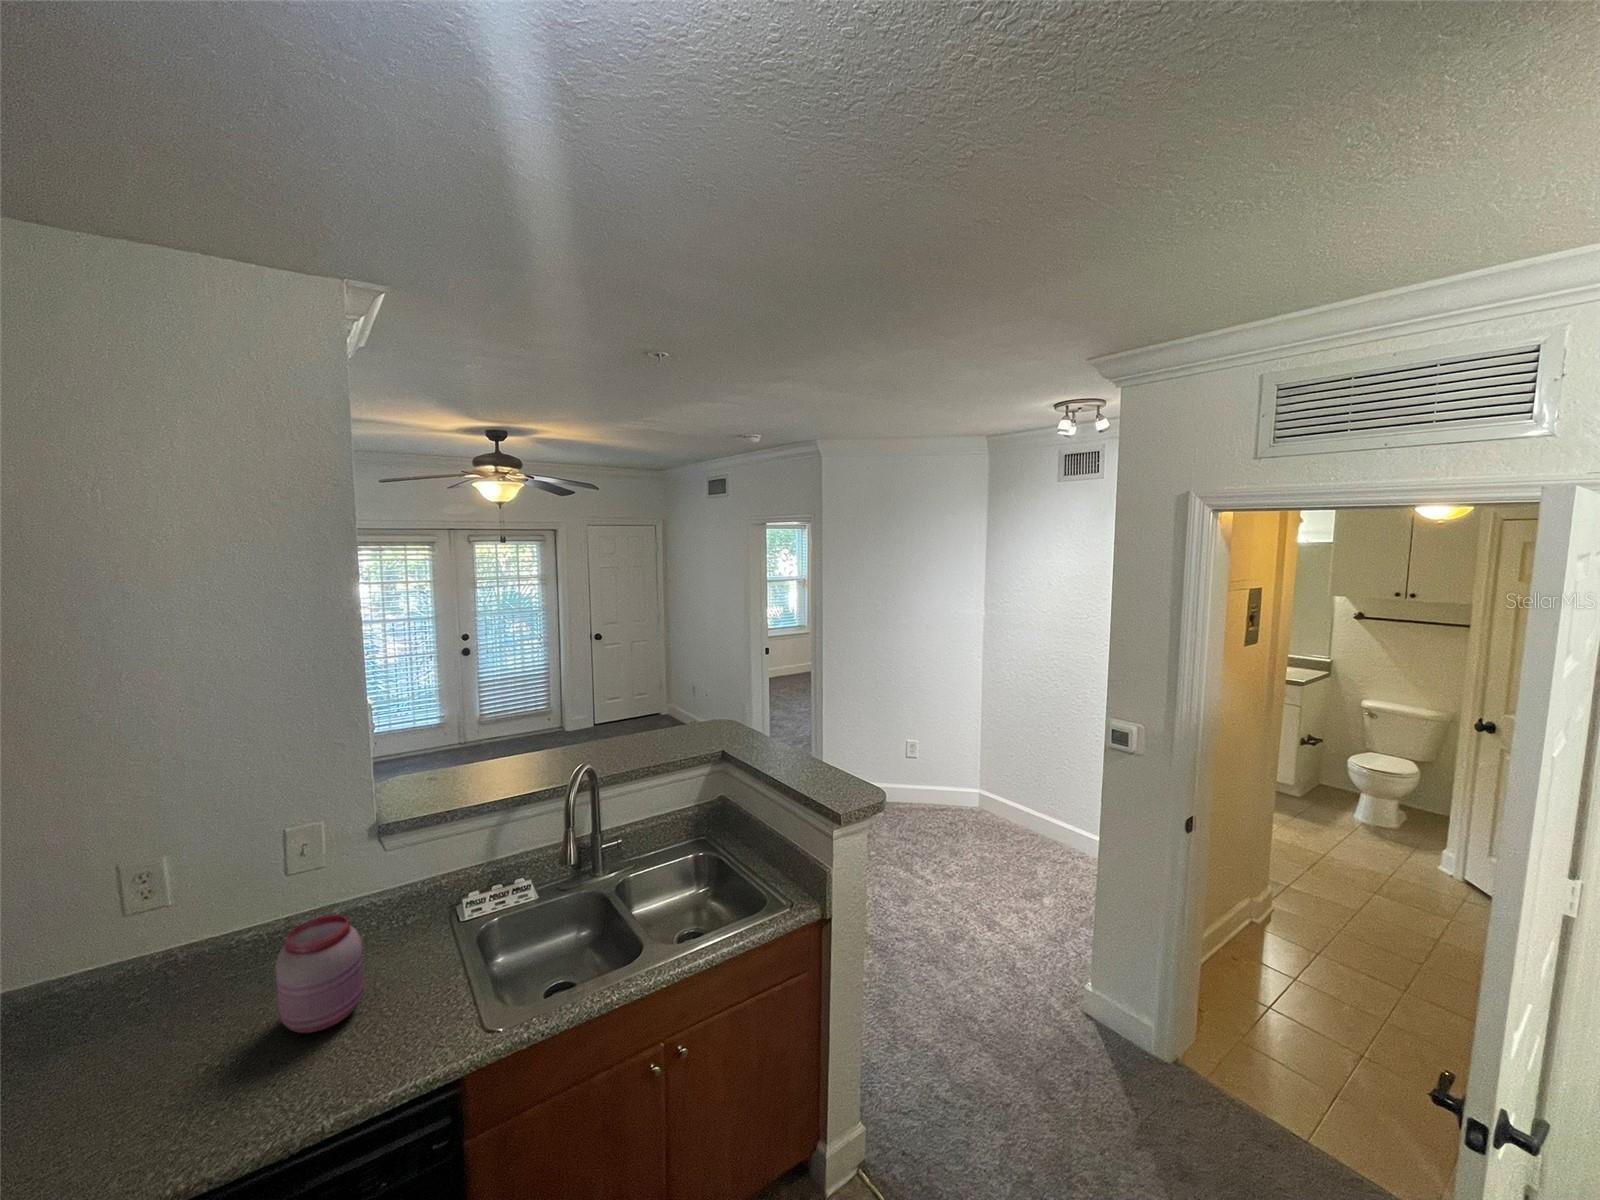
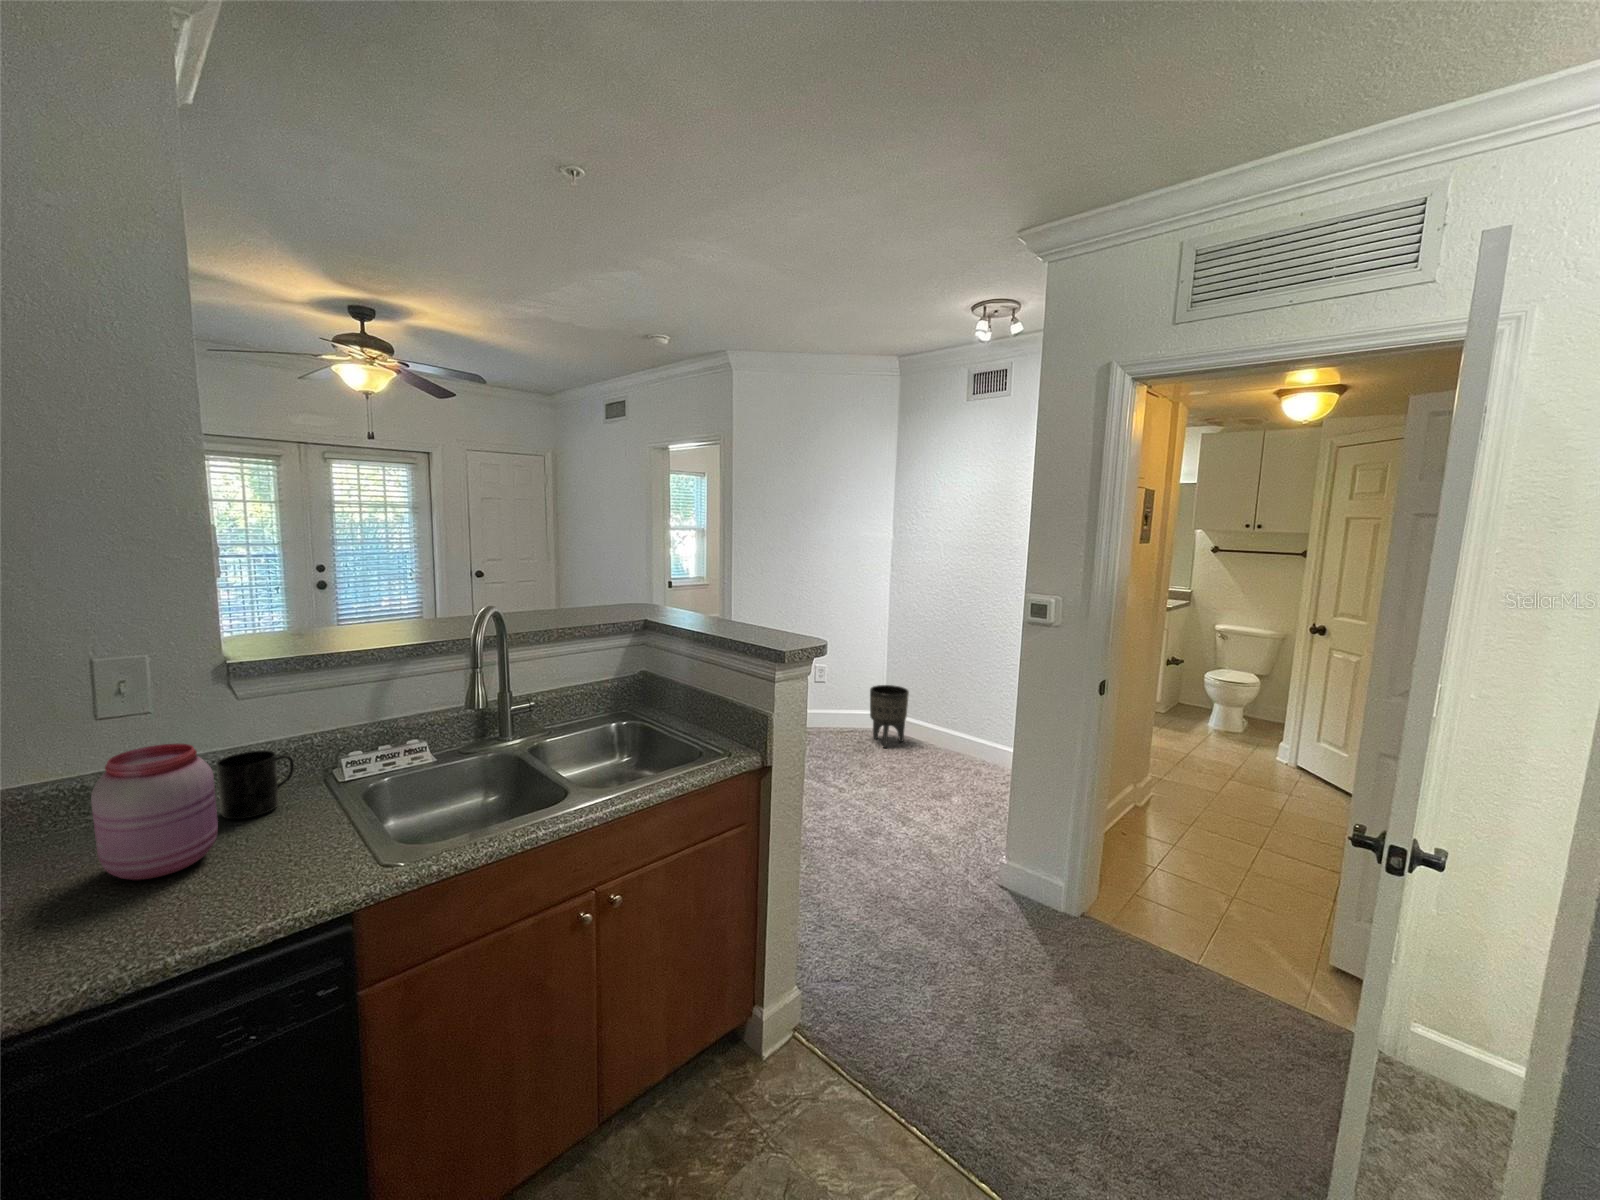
planter: none [962,764,1003,831] -> present [870,685,909,748]
mug: none [366,901,424,965] -> present [217,750,294,819]

